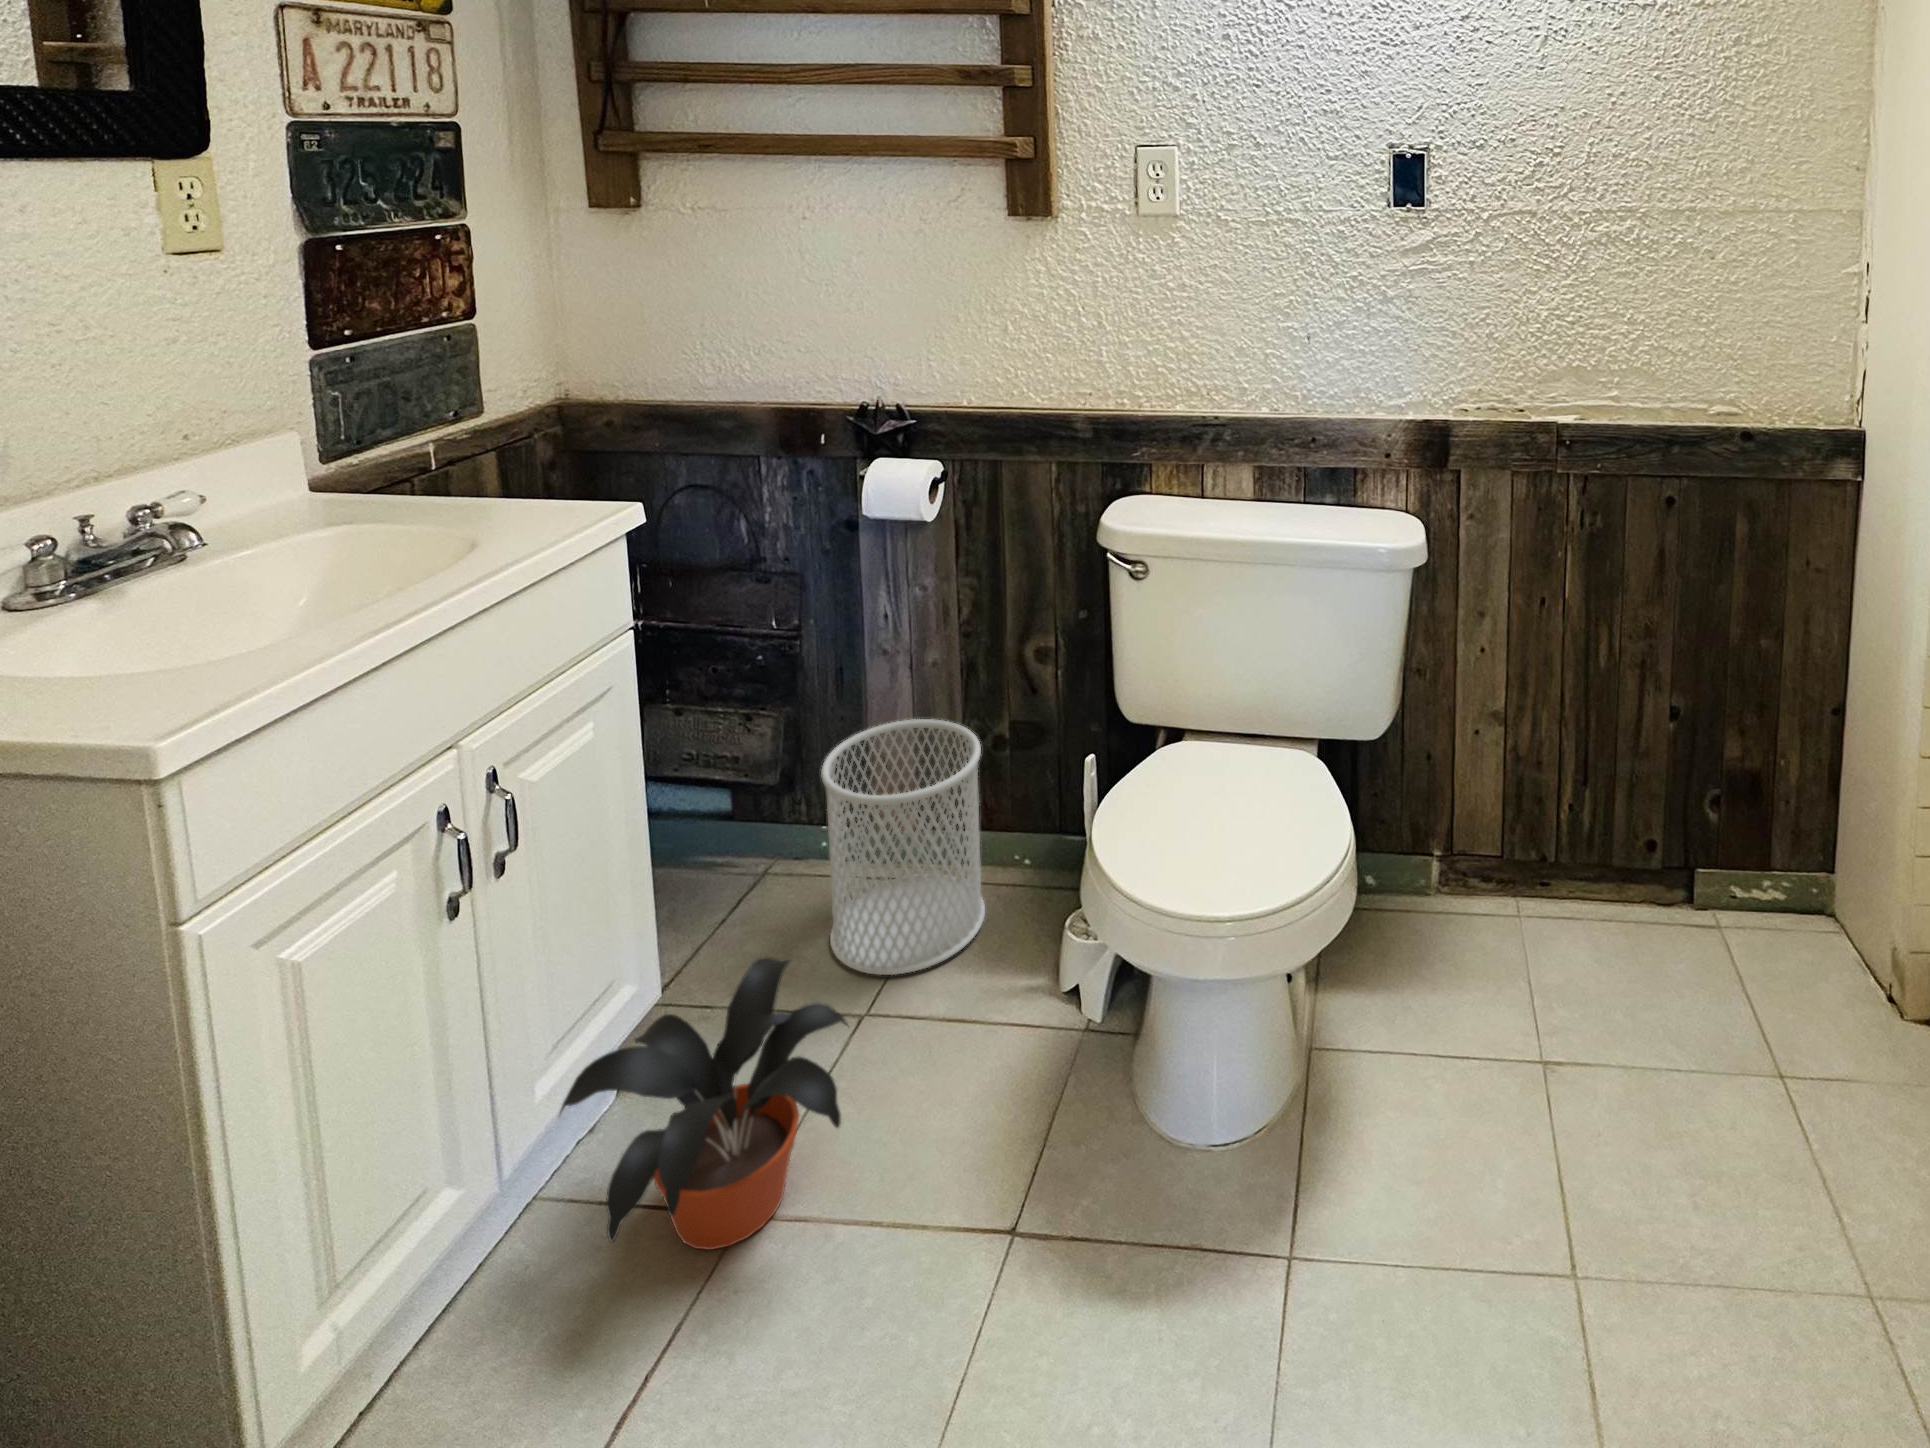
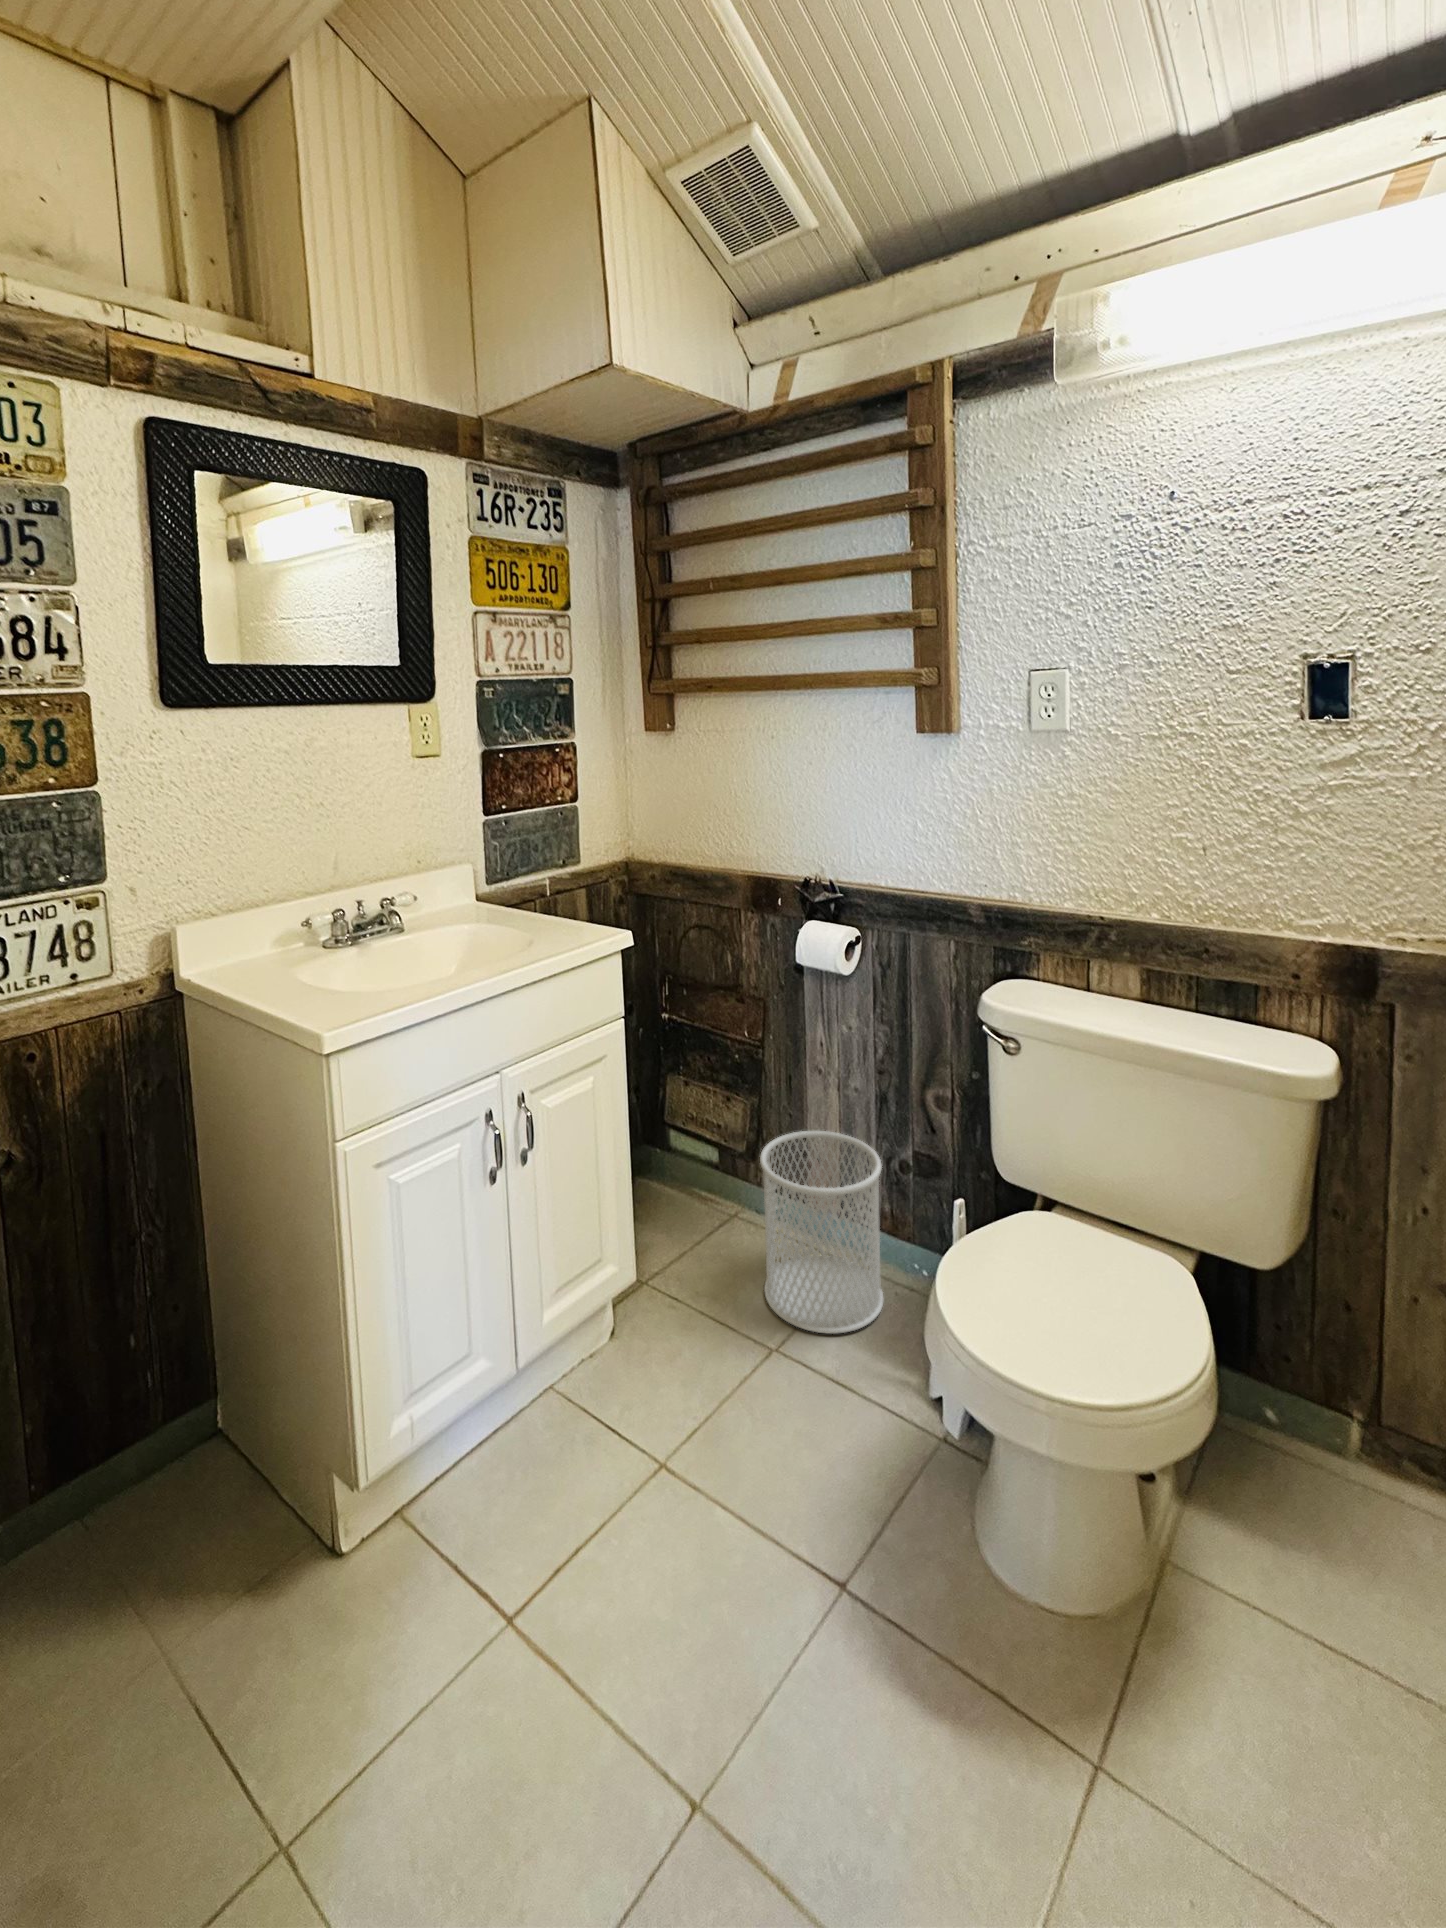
potted plant: present [560,957,847,1250] -> none [559,1275,743,1475]

